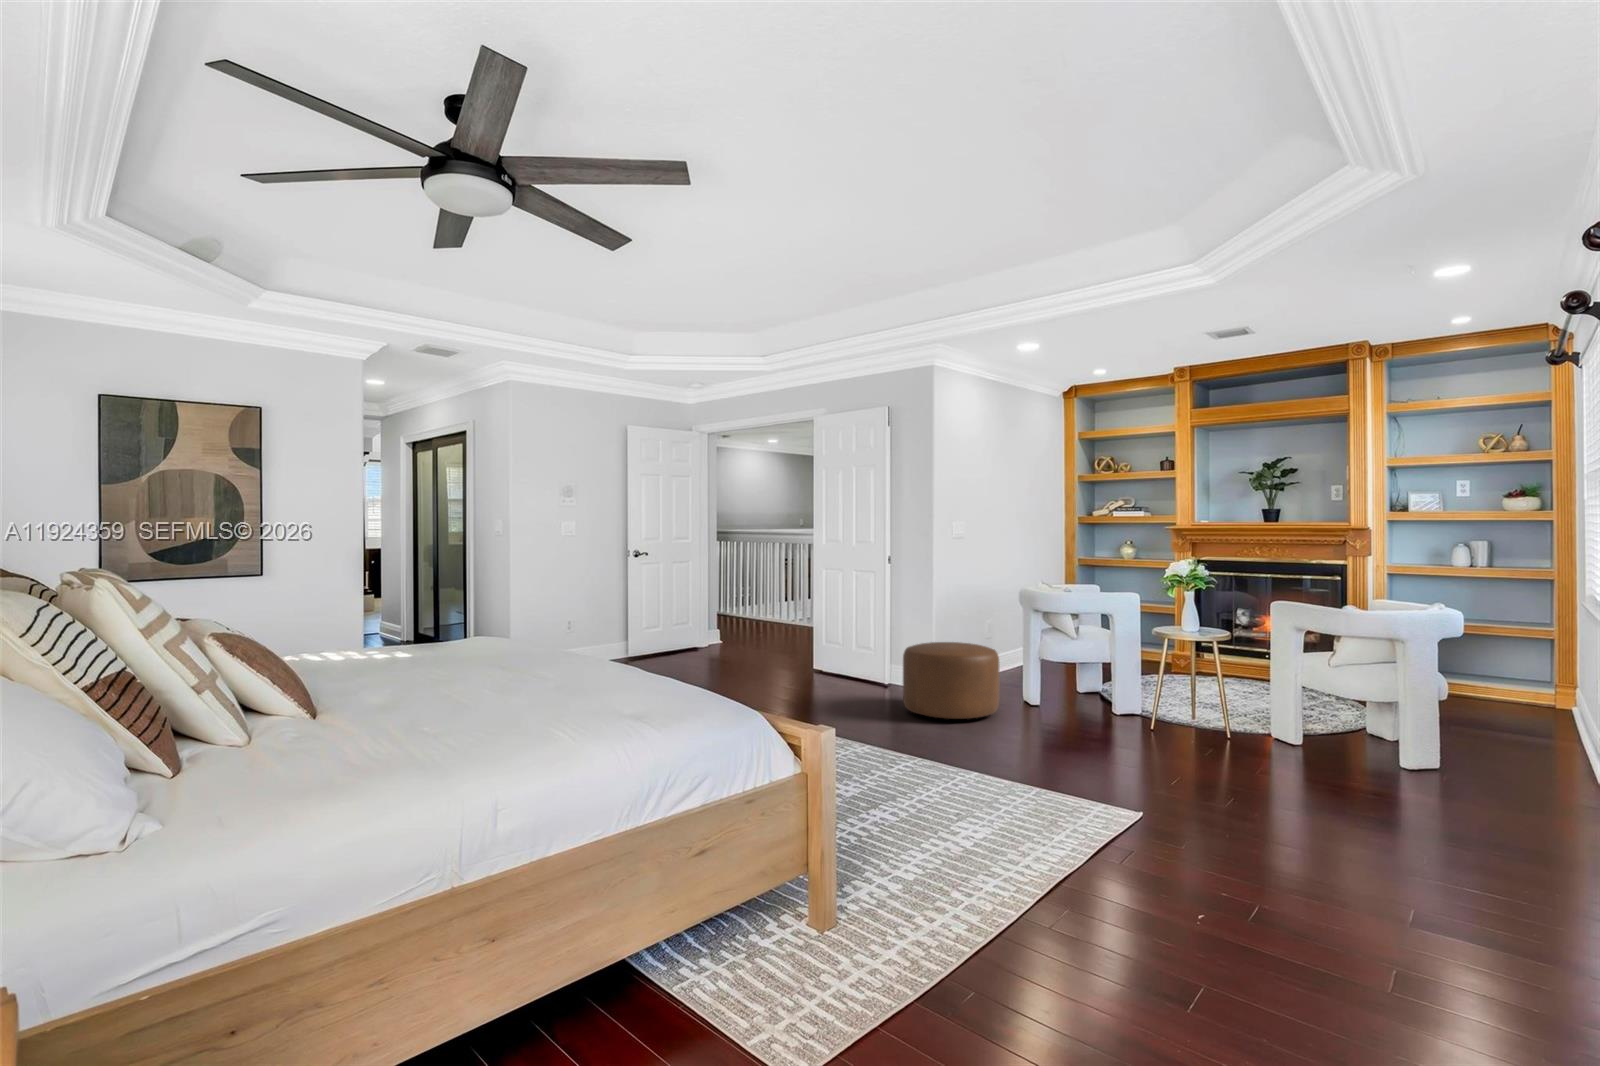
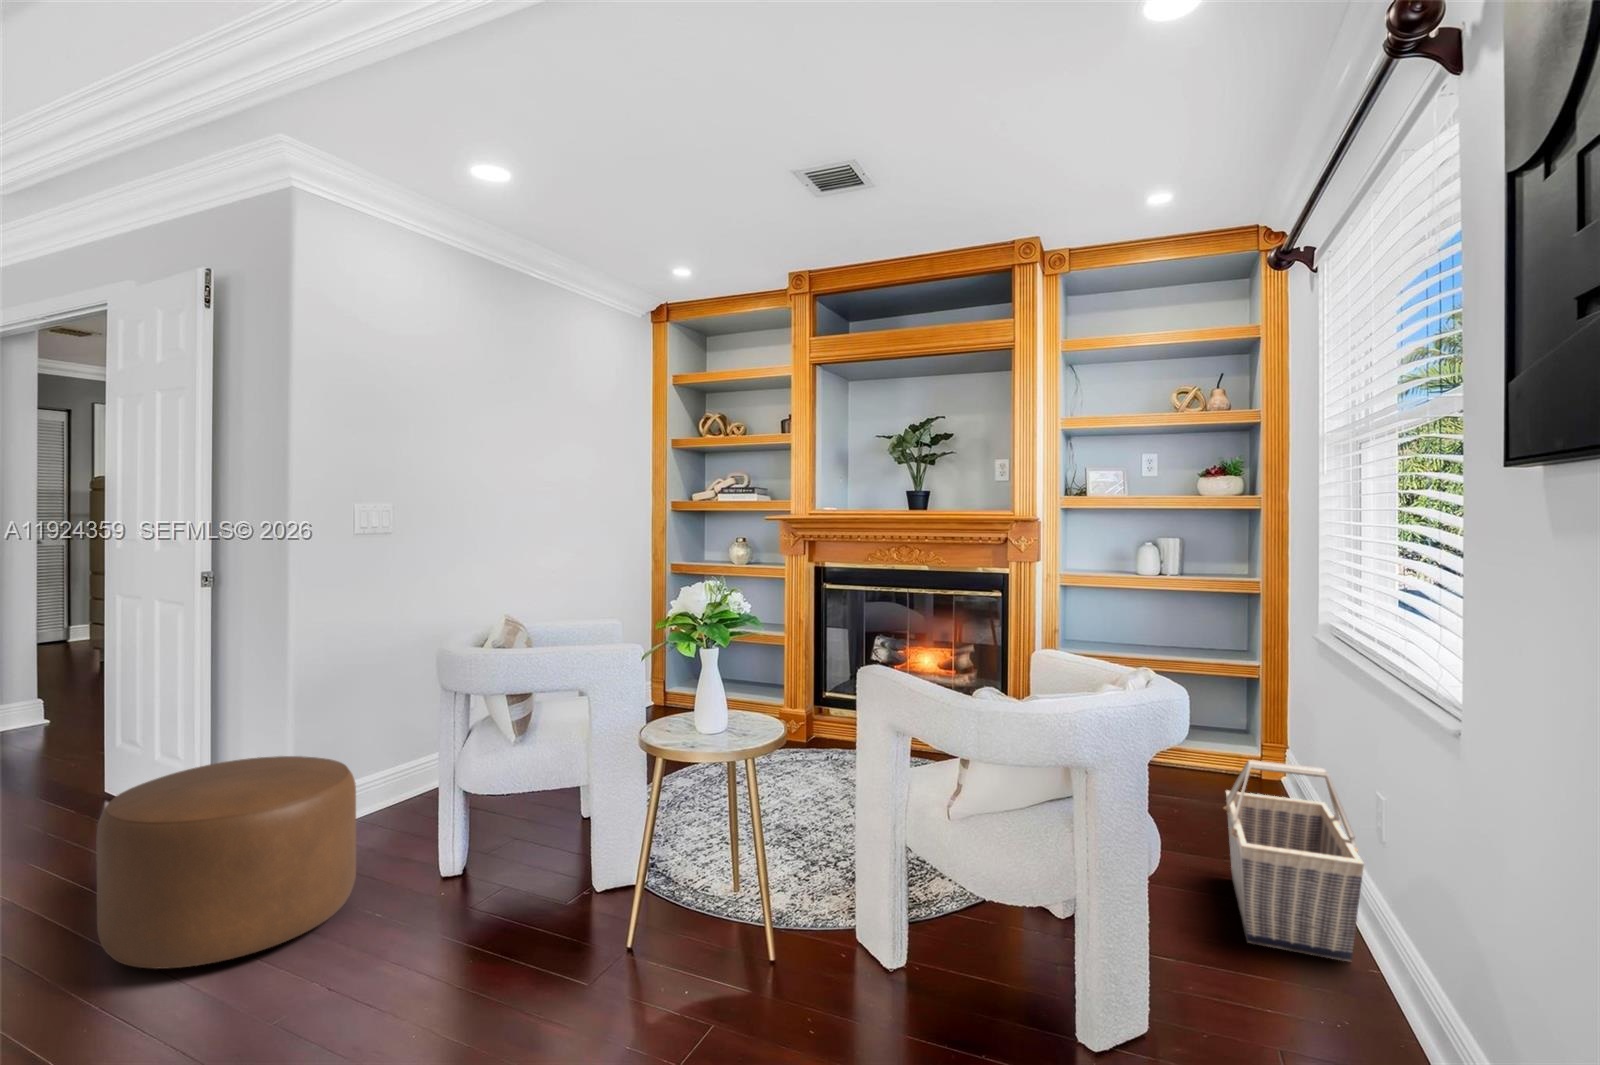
basket: none [1500,662,1583,762] -> present [1224,760,1364,962]

